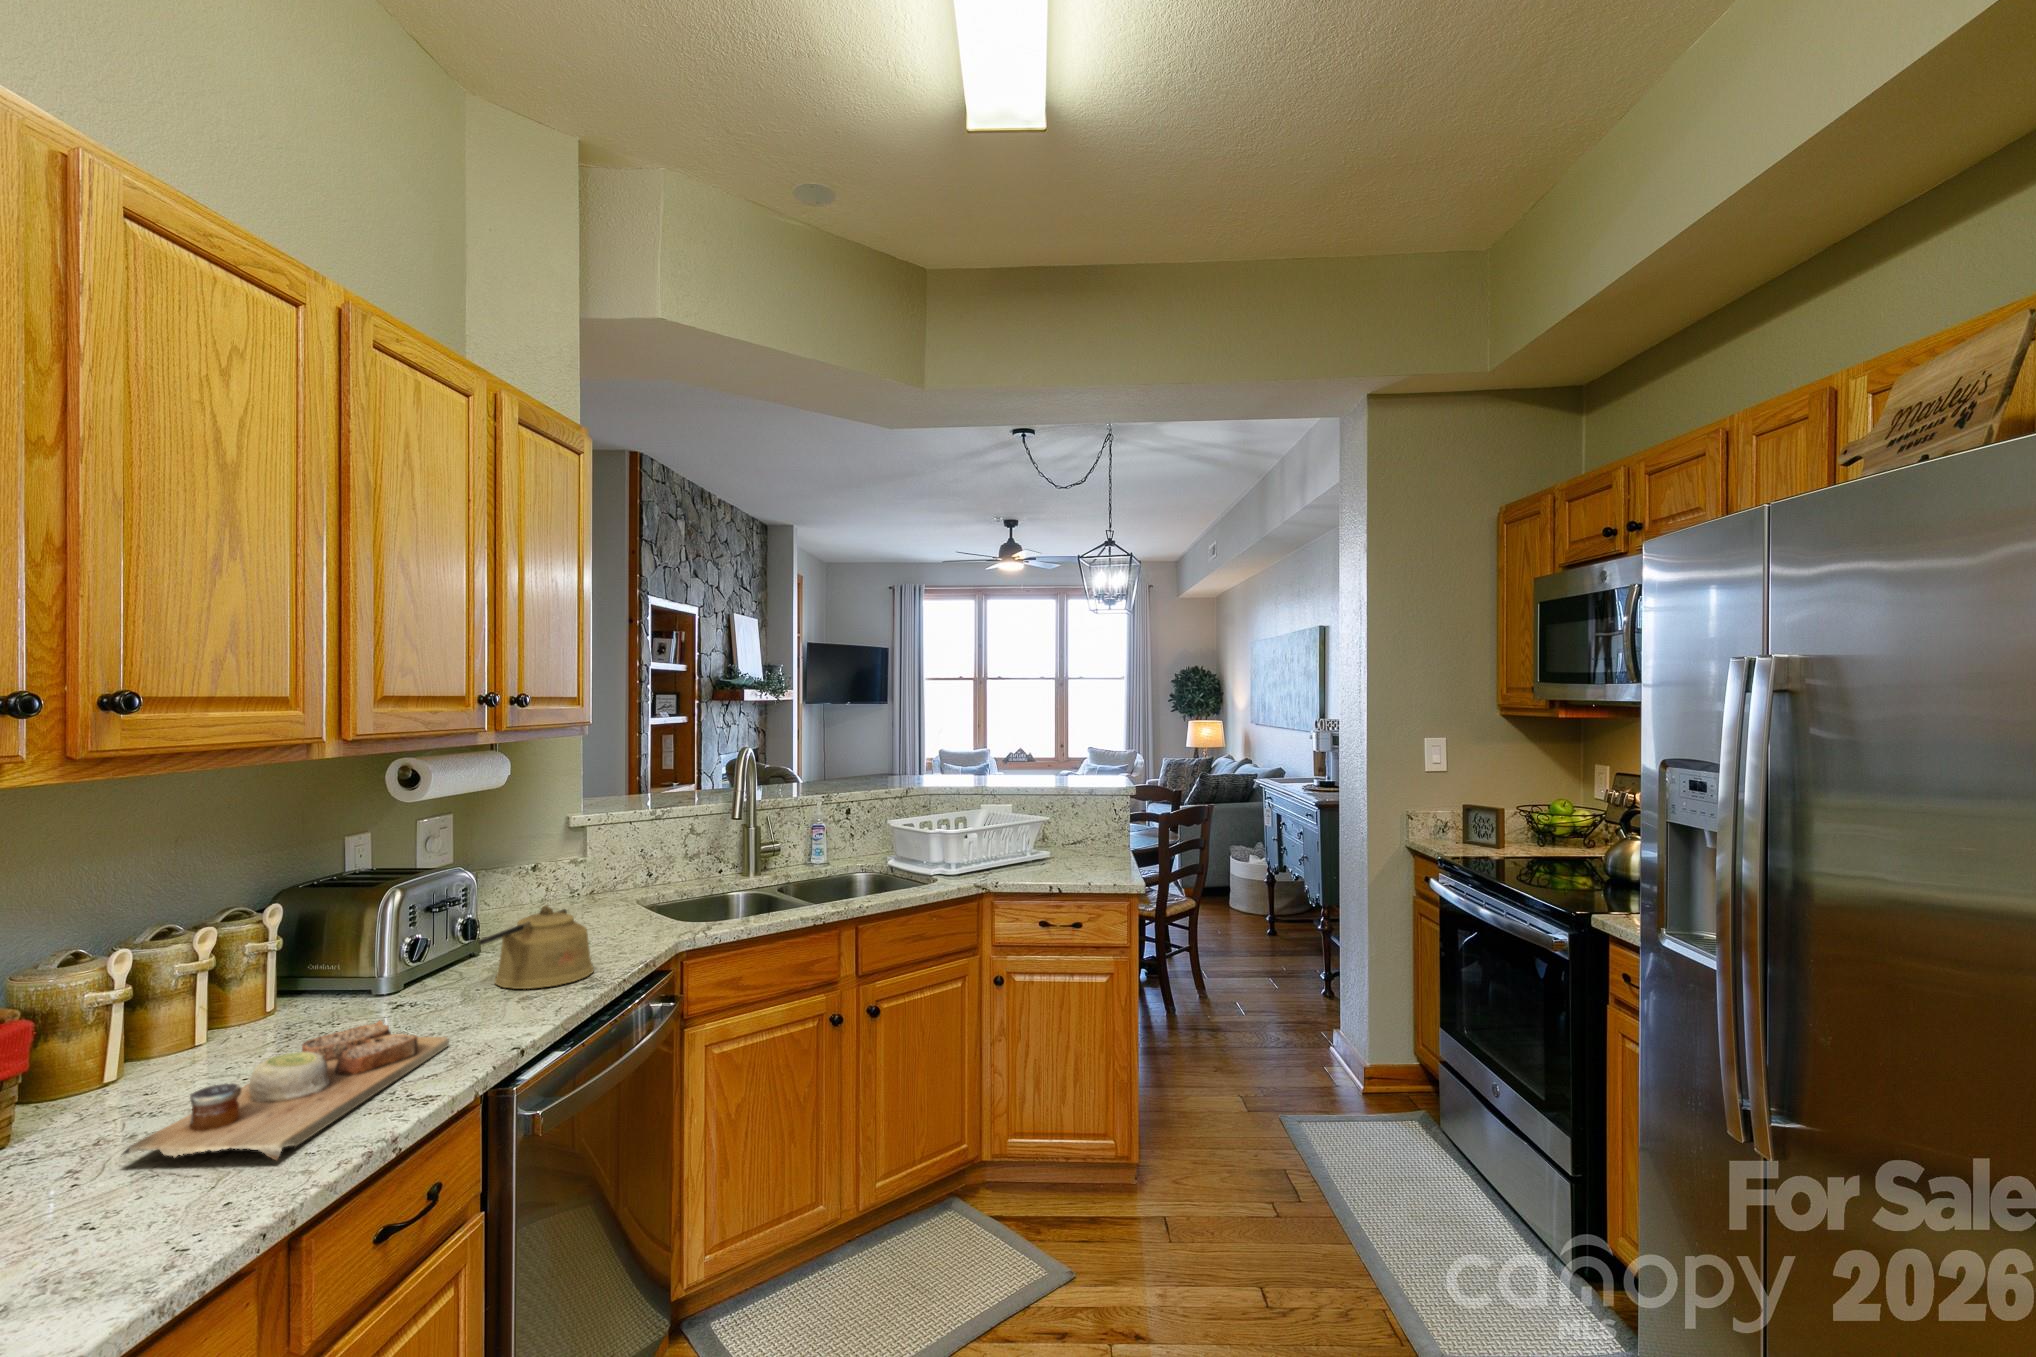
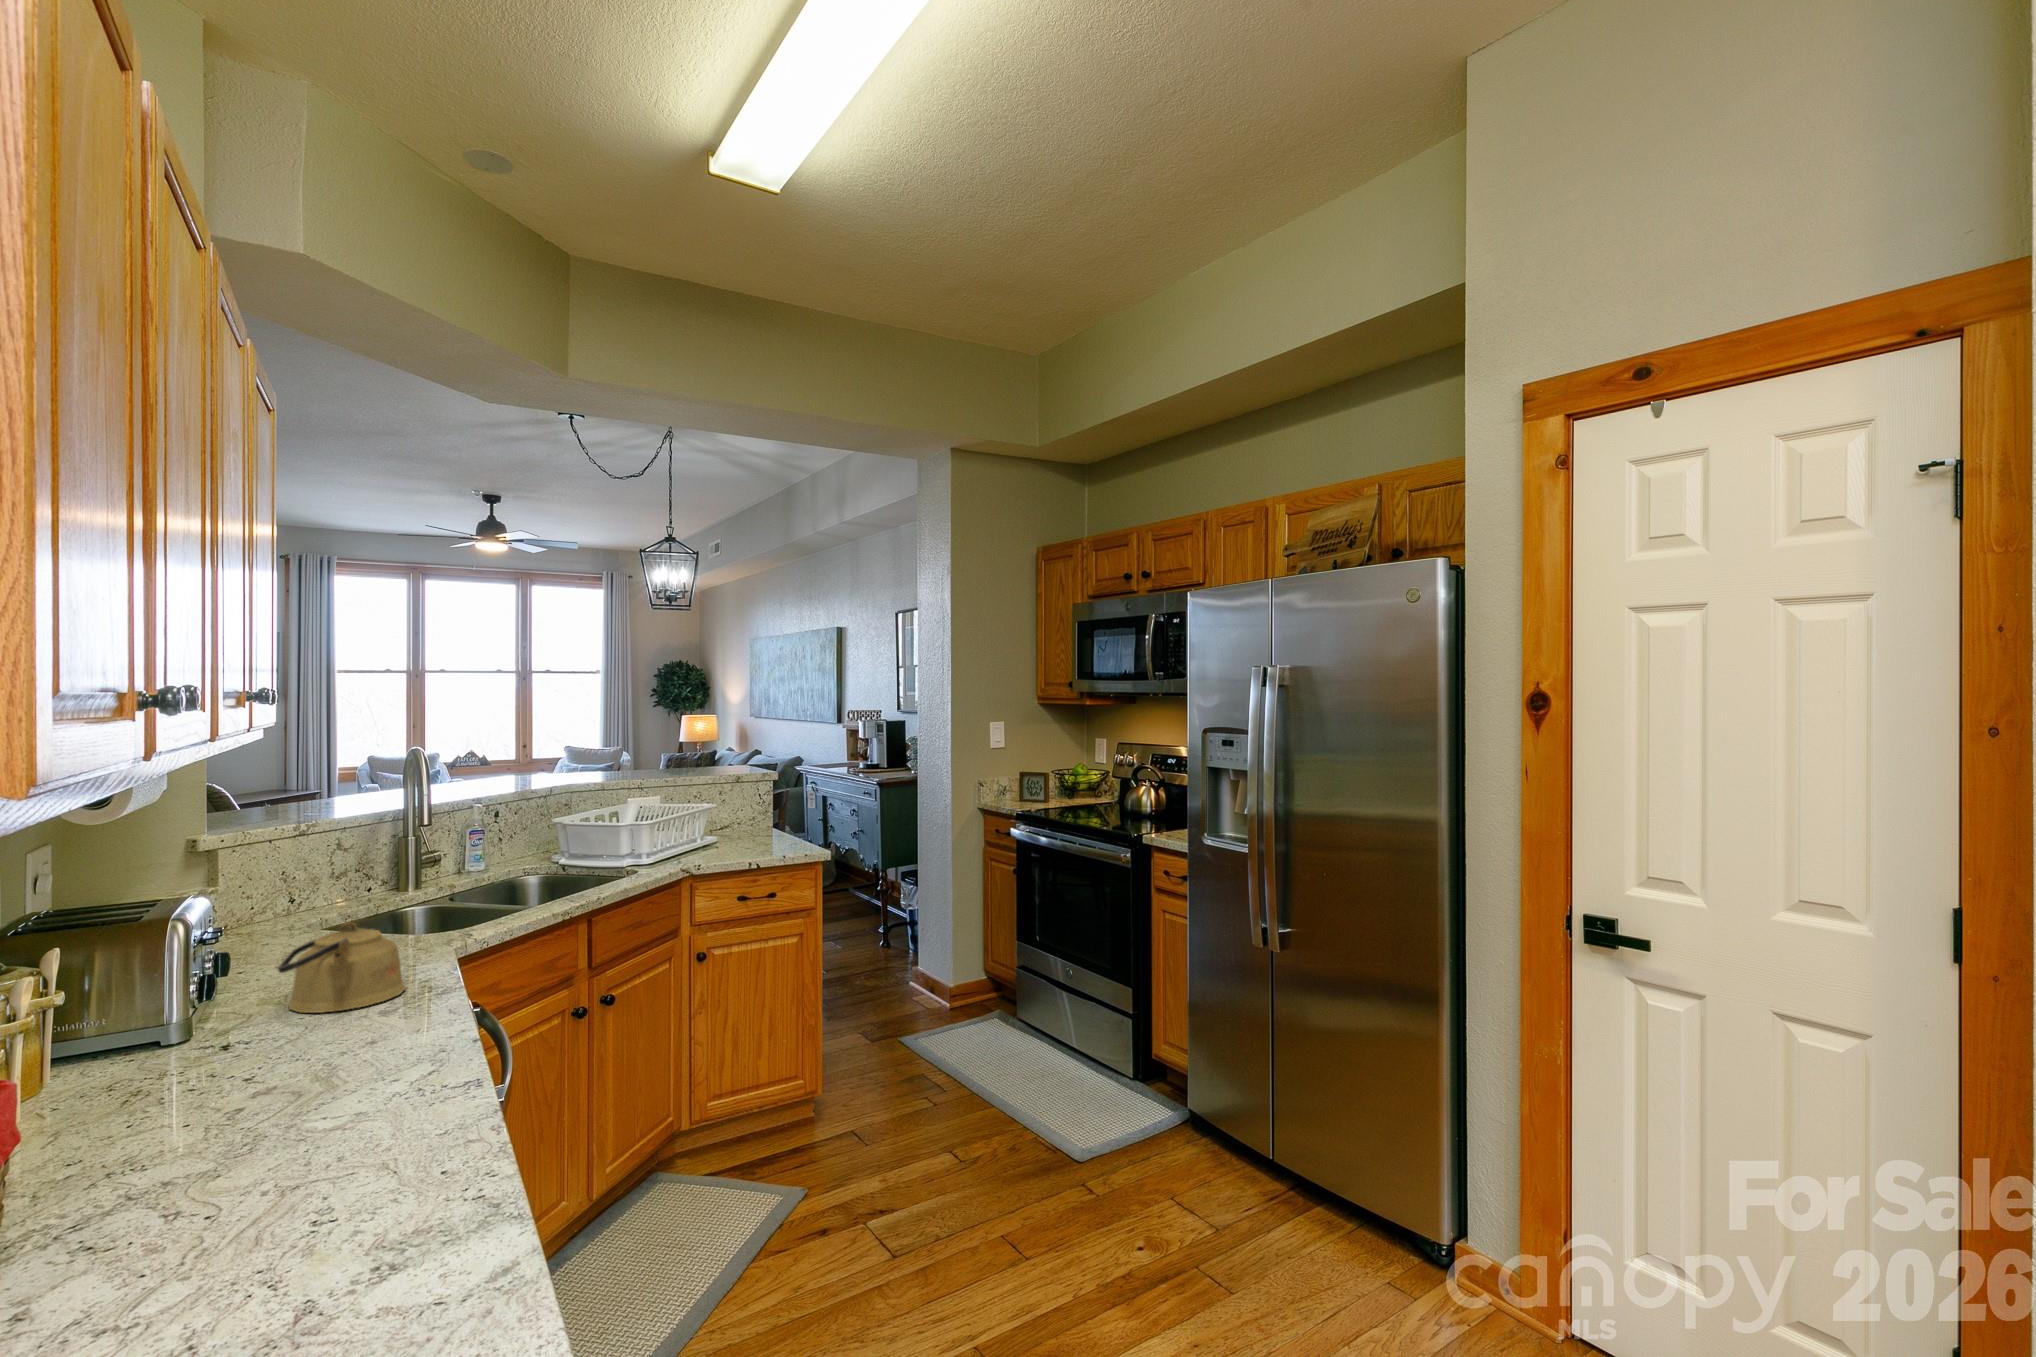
cutting board: present [123,1021,449,1160] -> none [212,1045,402,1187]

